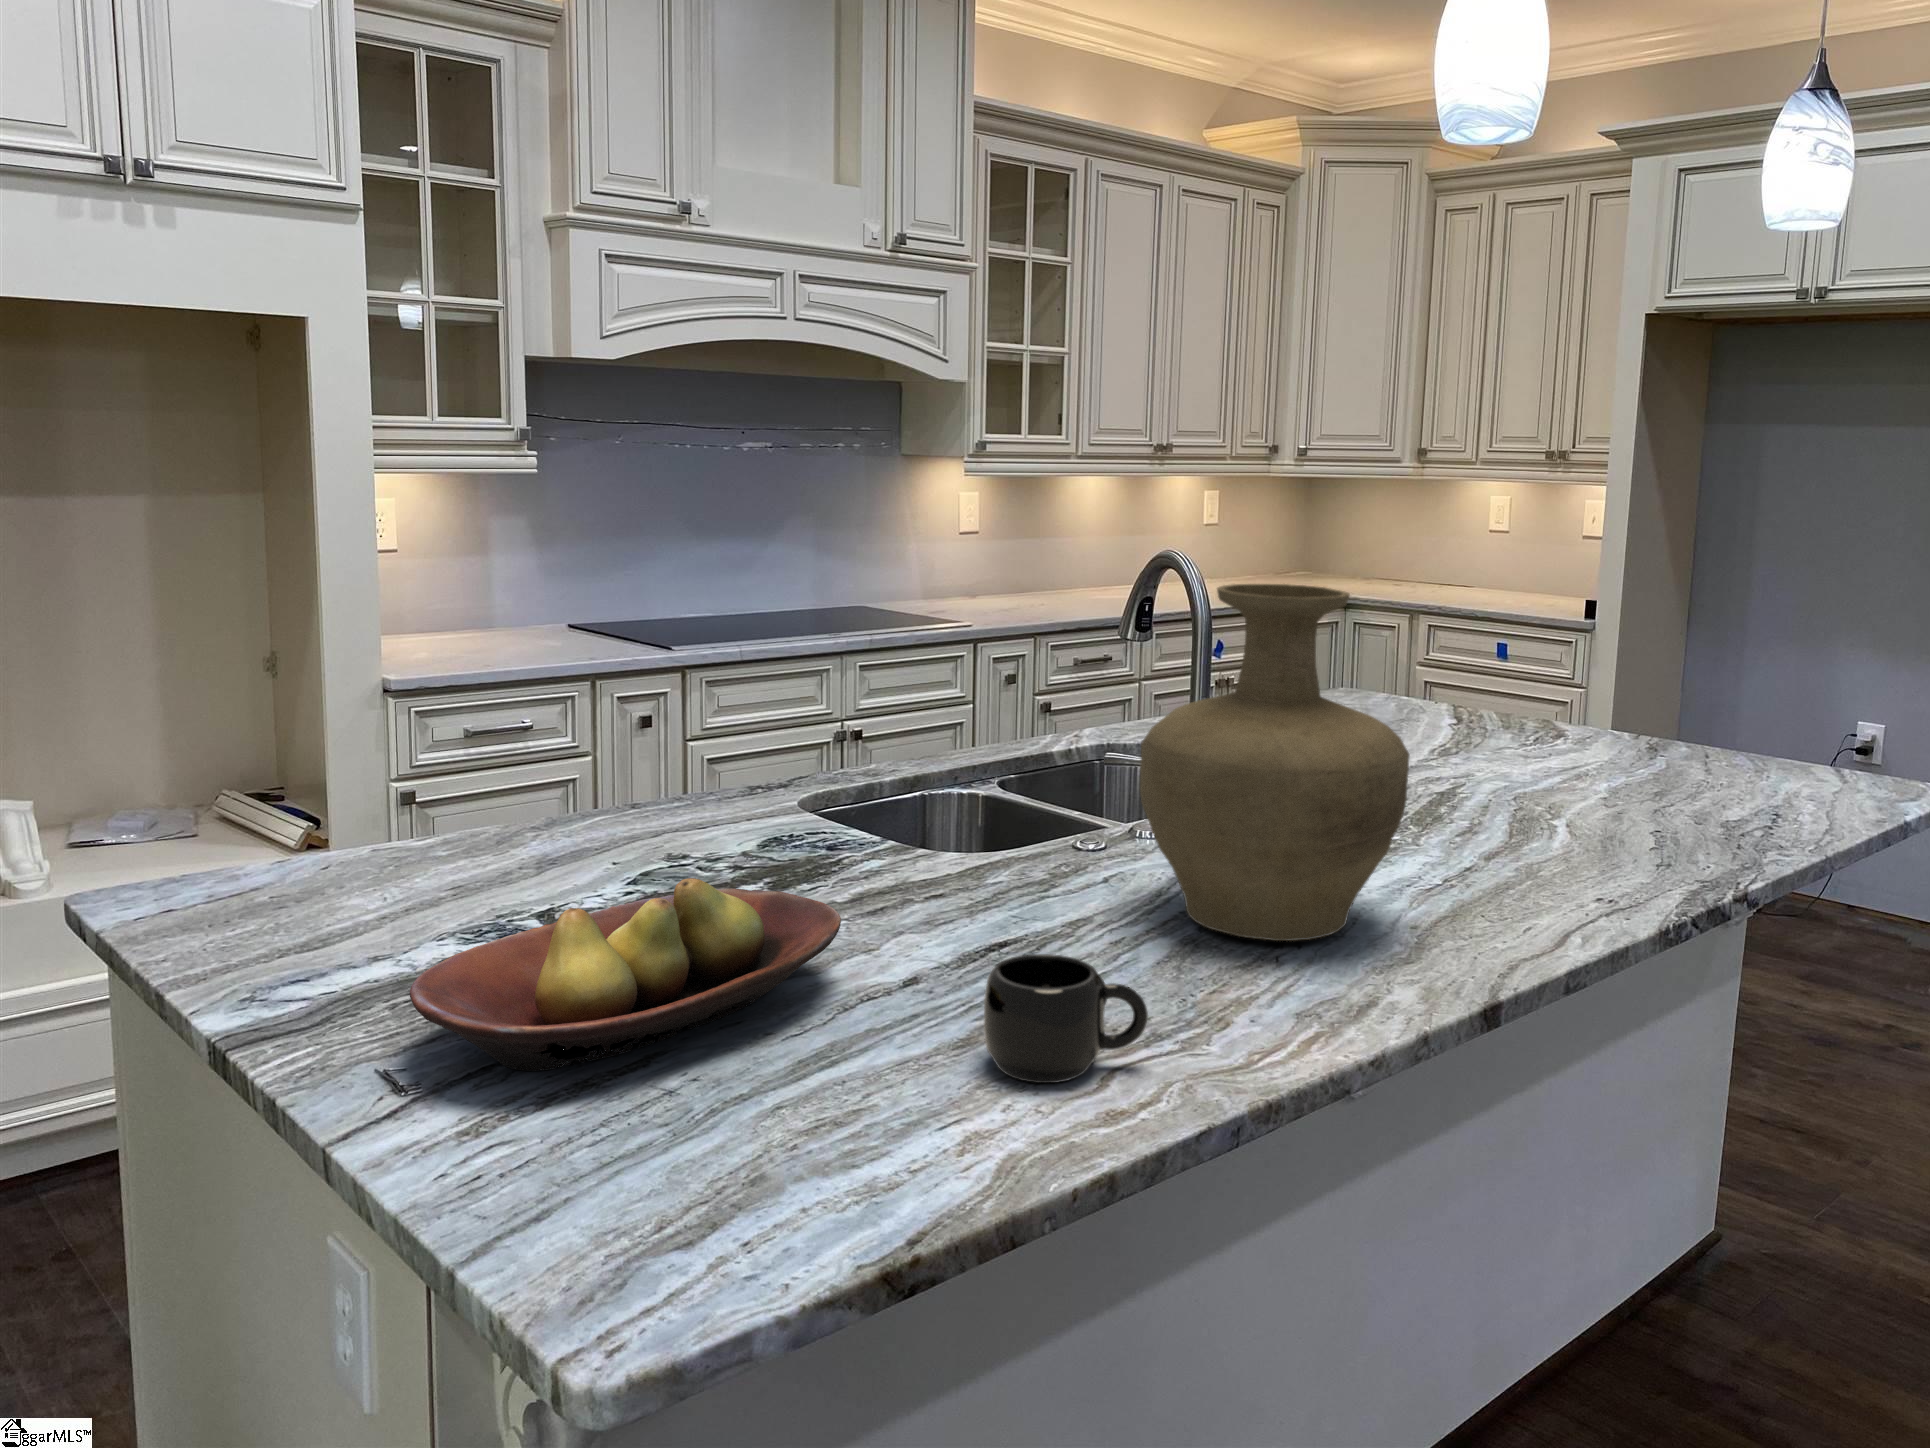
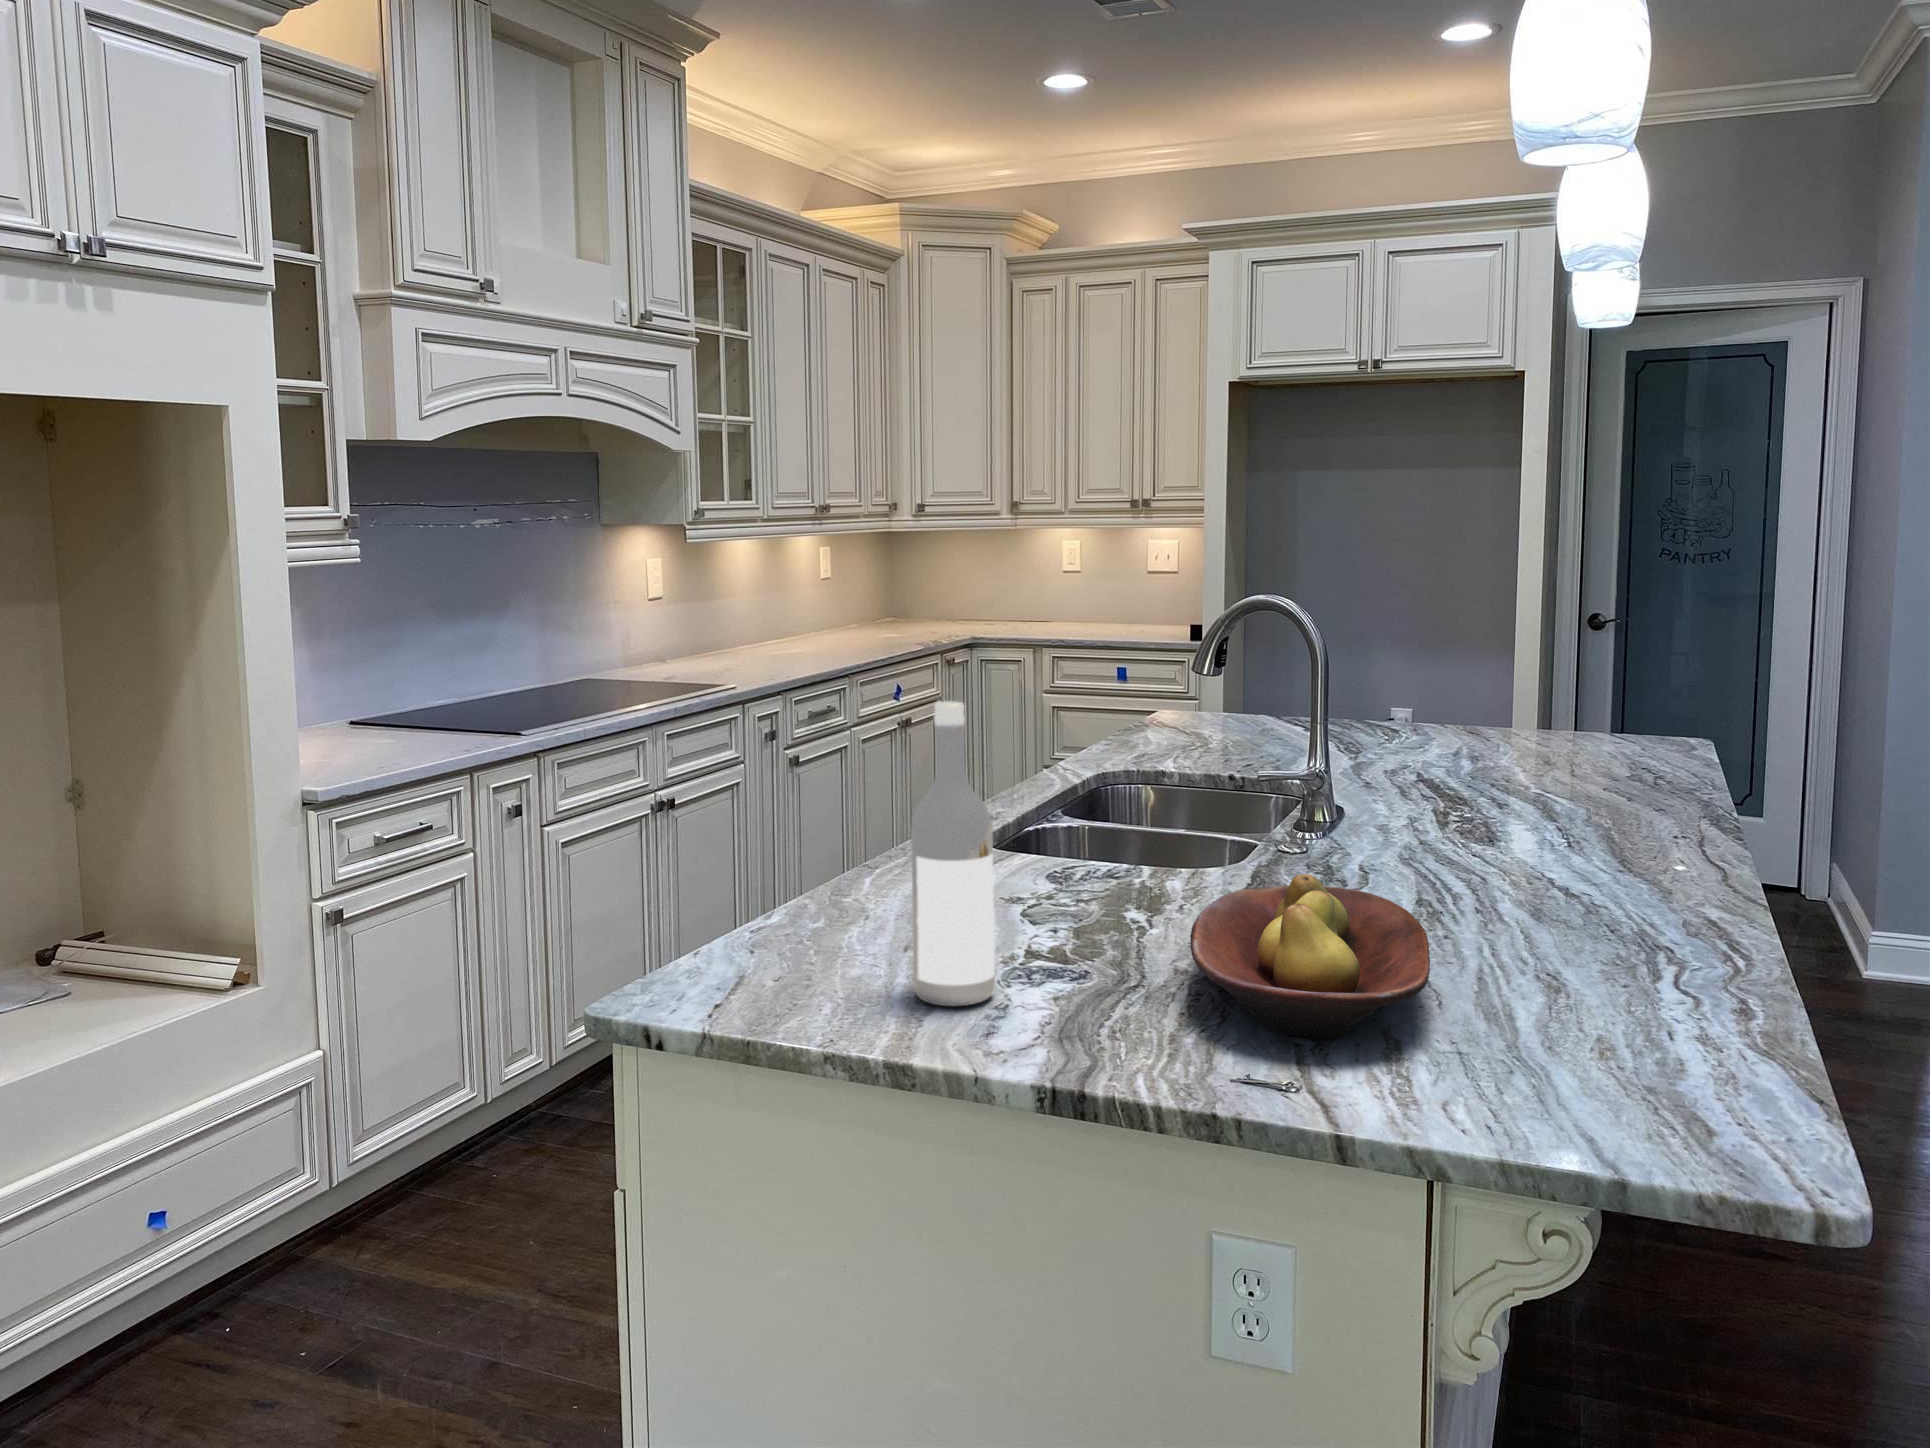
vase: present [1140,584,1410,941] -> none [1416,603,1636,877]
wine bottle: none [269,633,372,961] -> present [911,701,995,1006]
mug: present [984,954,1148,1083] -> none [1569,887,1676,980]

